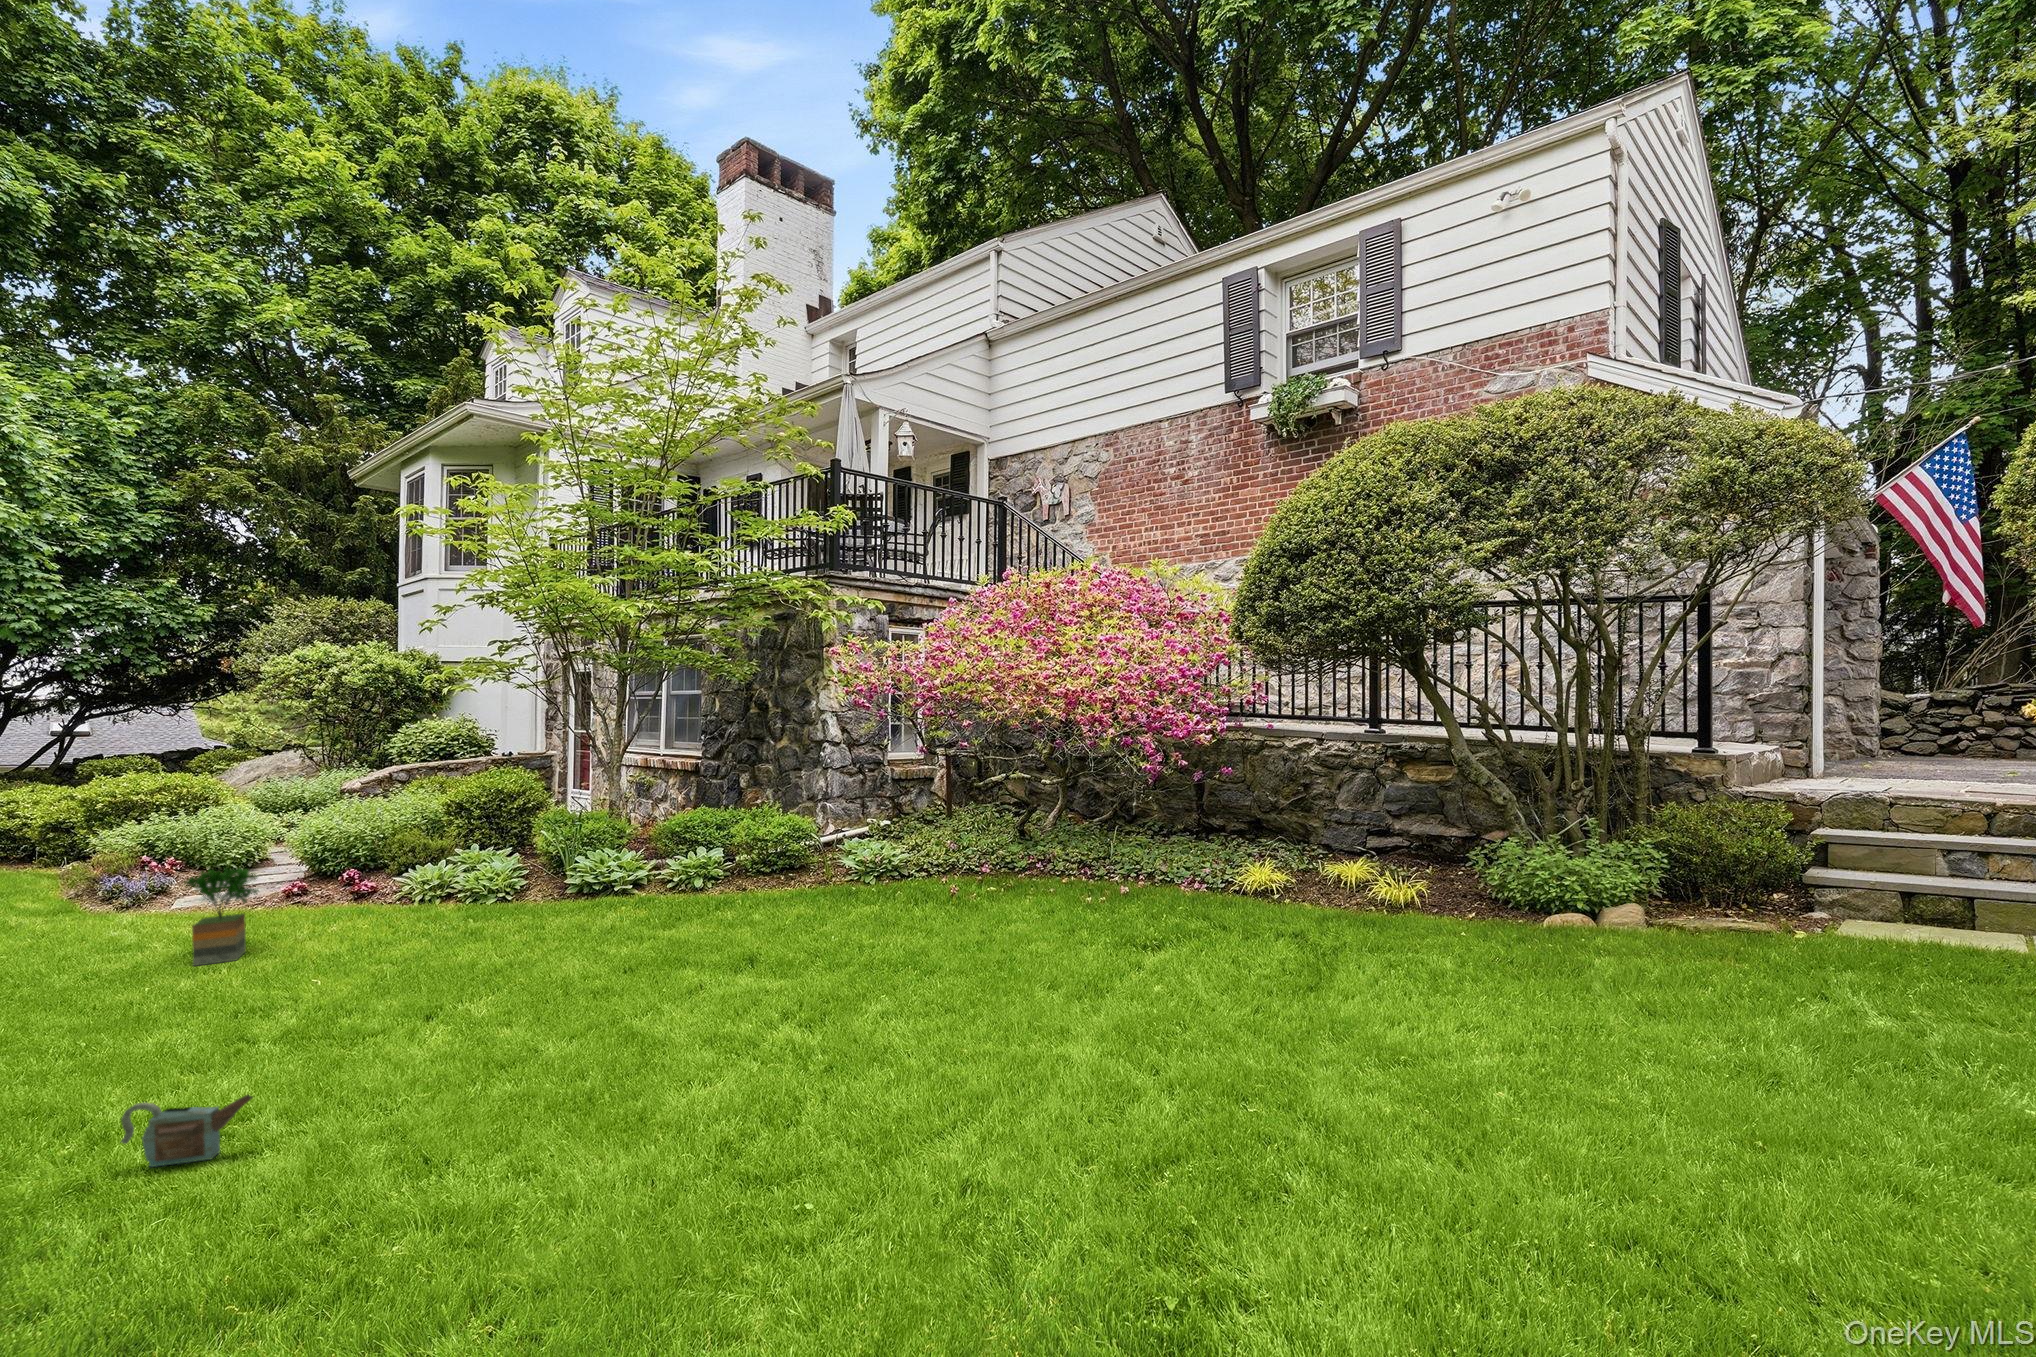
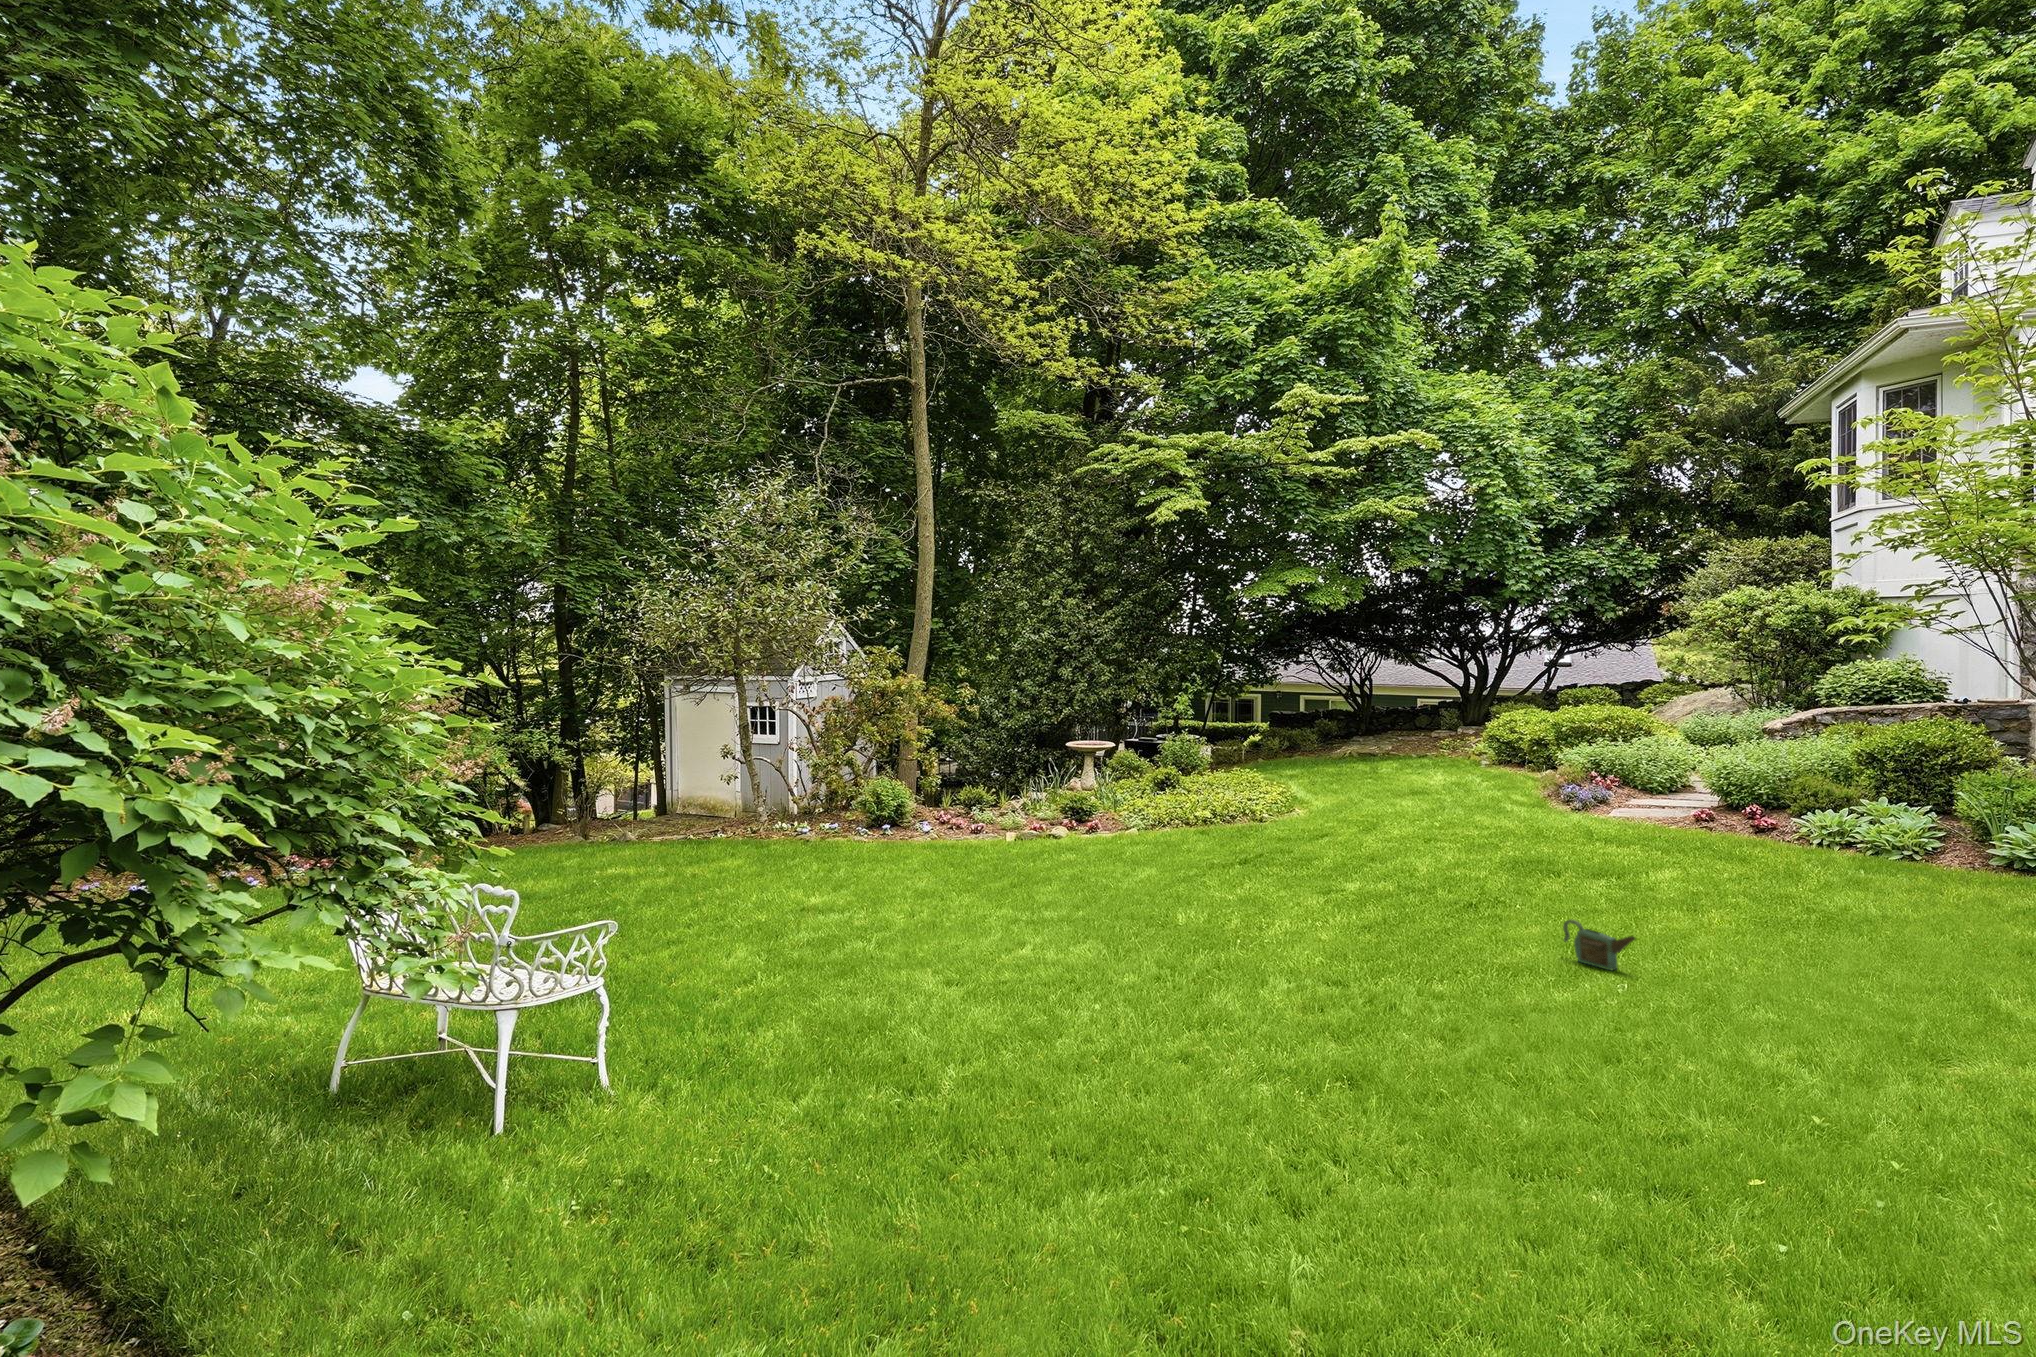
potted tree: present [185,869,259,966] -> none [1611,783,1666,856]

